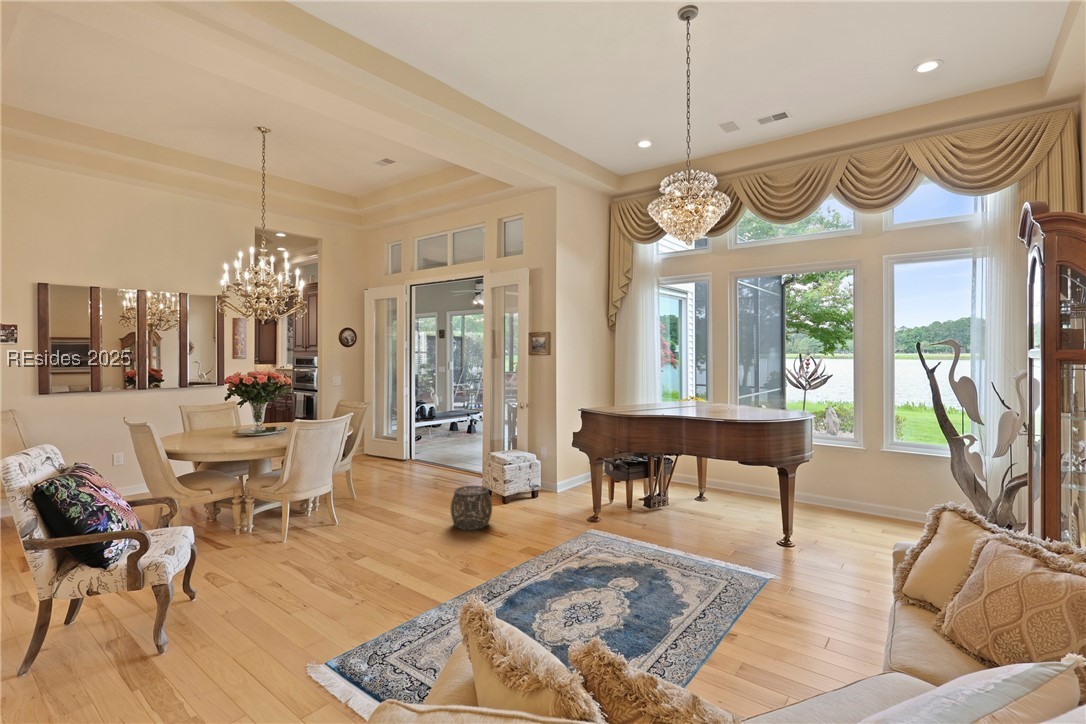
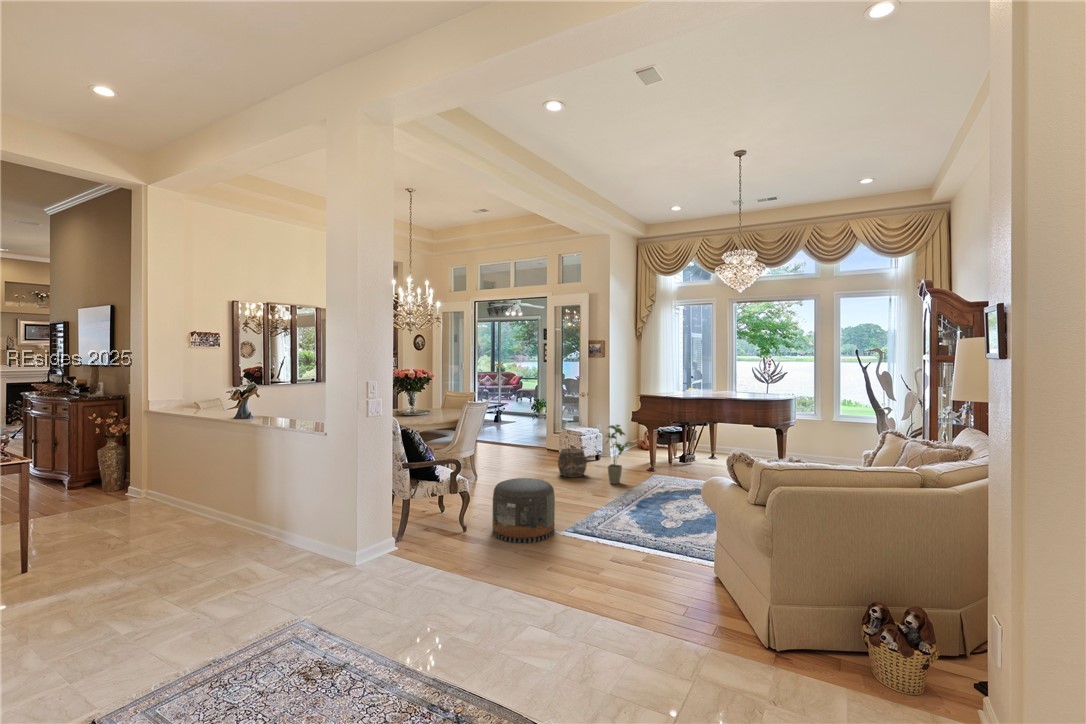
house plant: none [502,457,550,547] -> present [606,425,633,484]
pouf: none [194,558,317,692] -> present [492,478,555,543]

